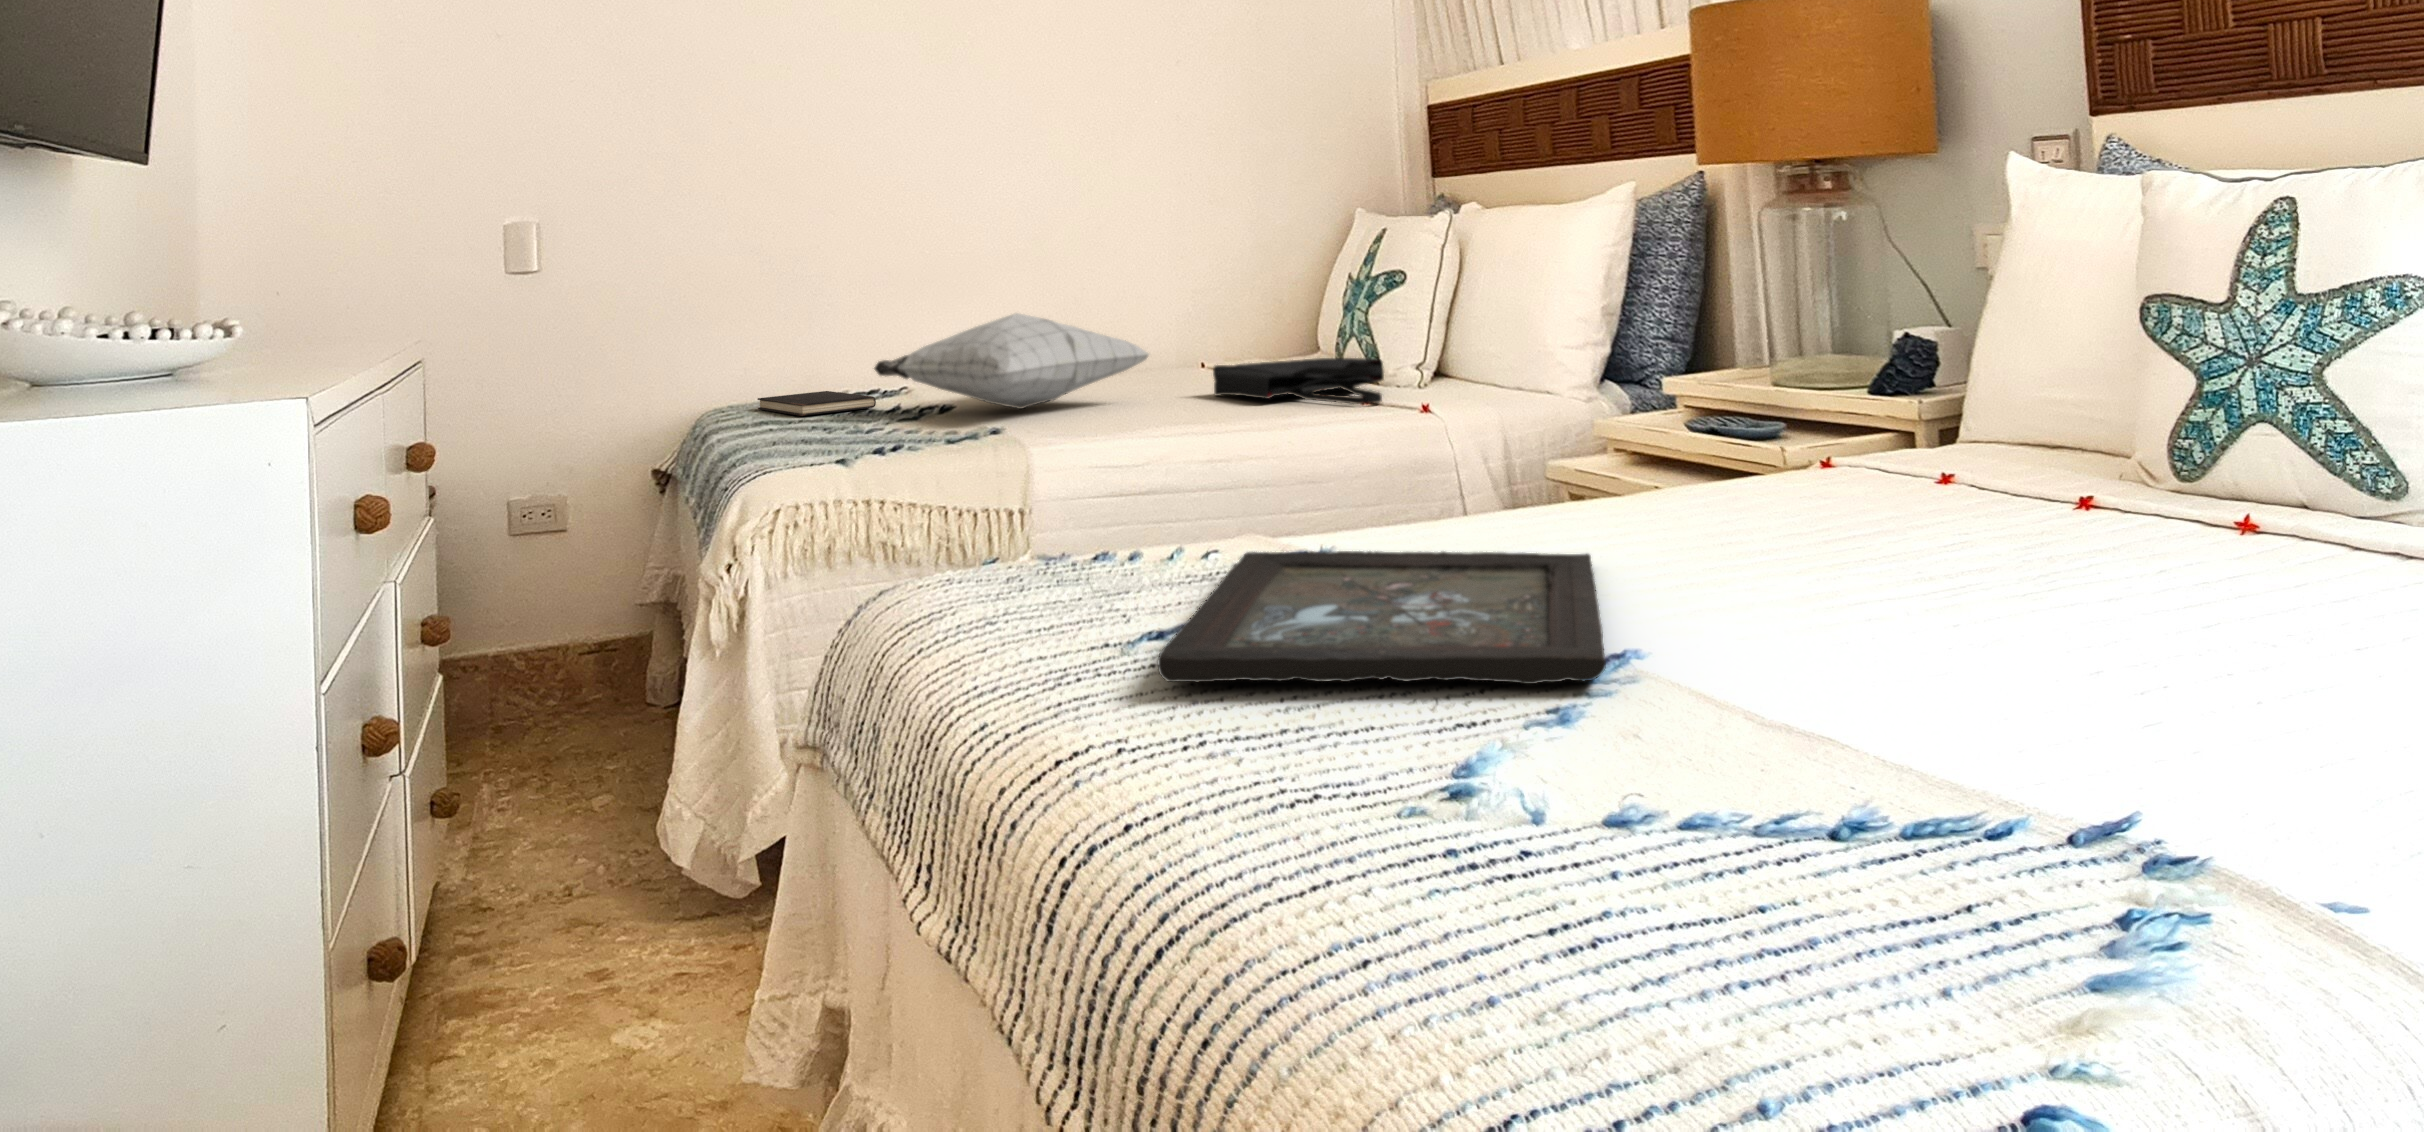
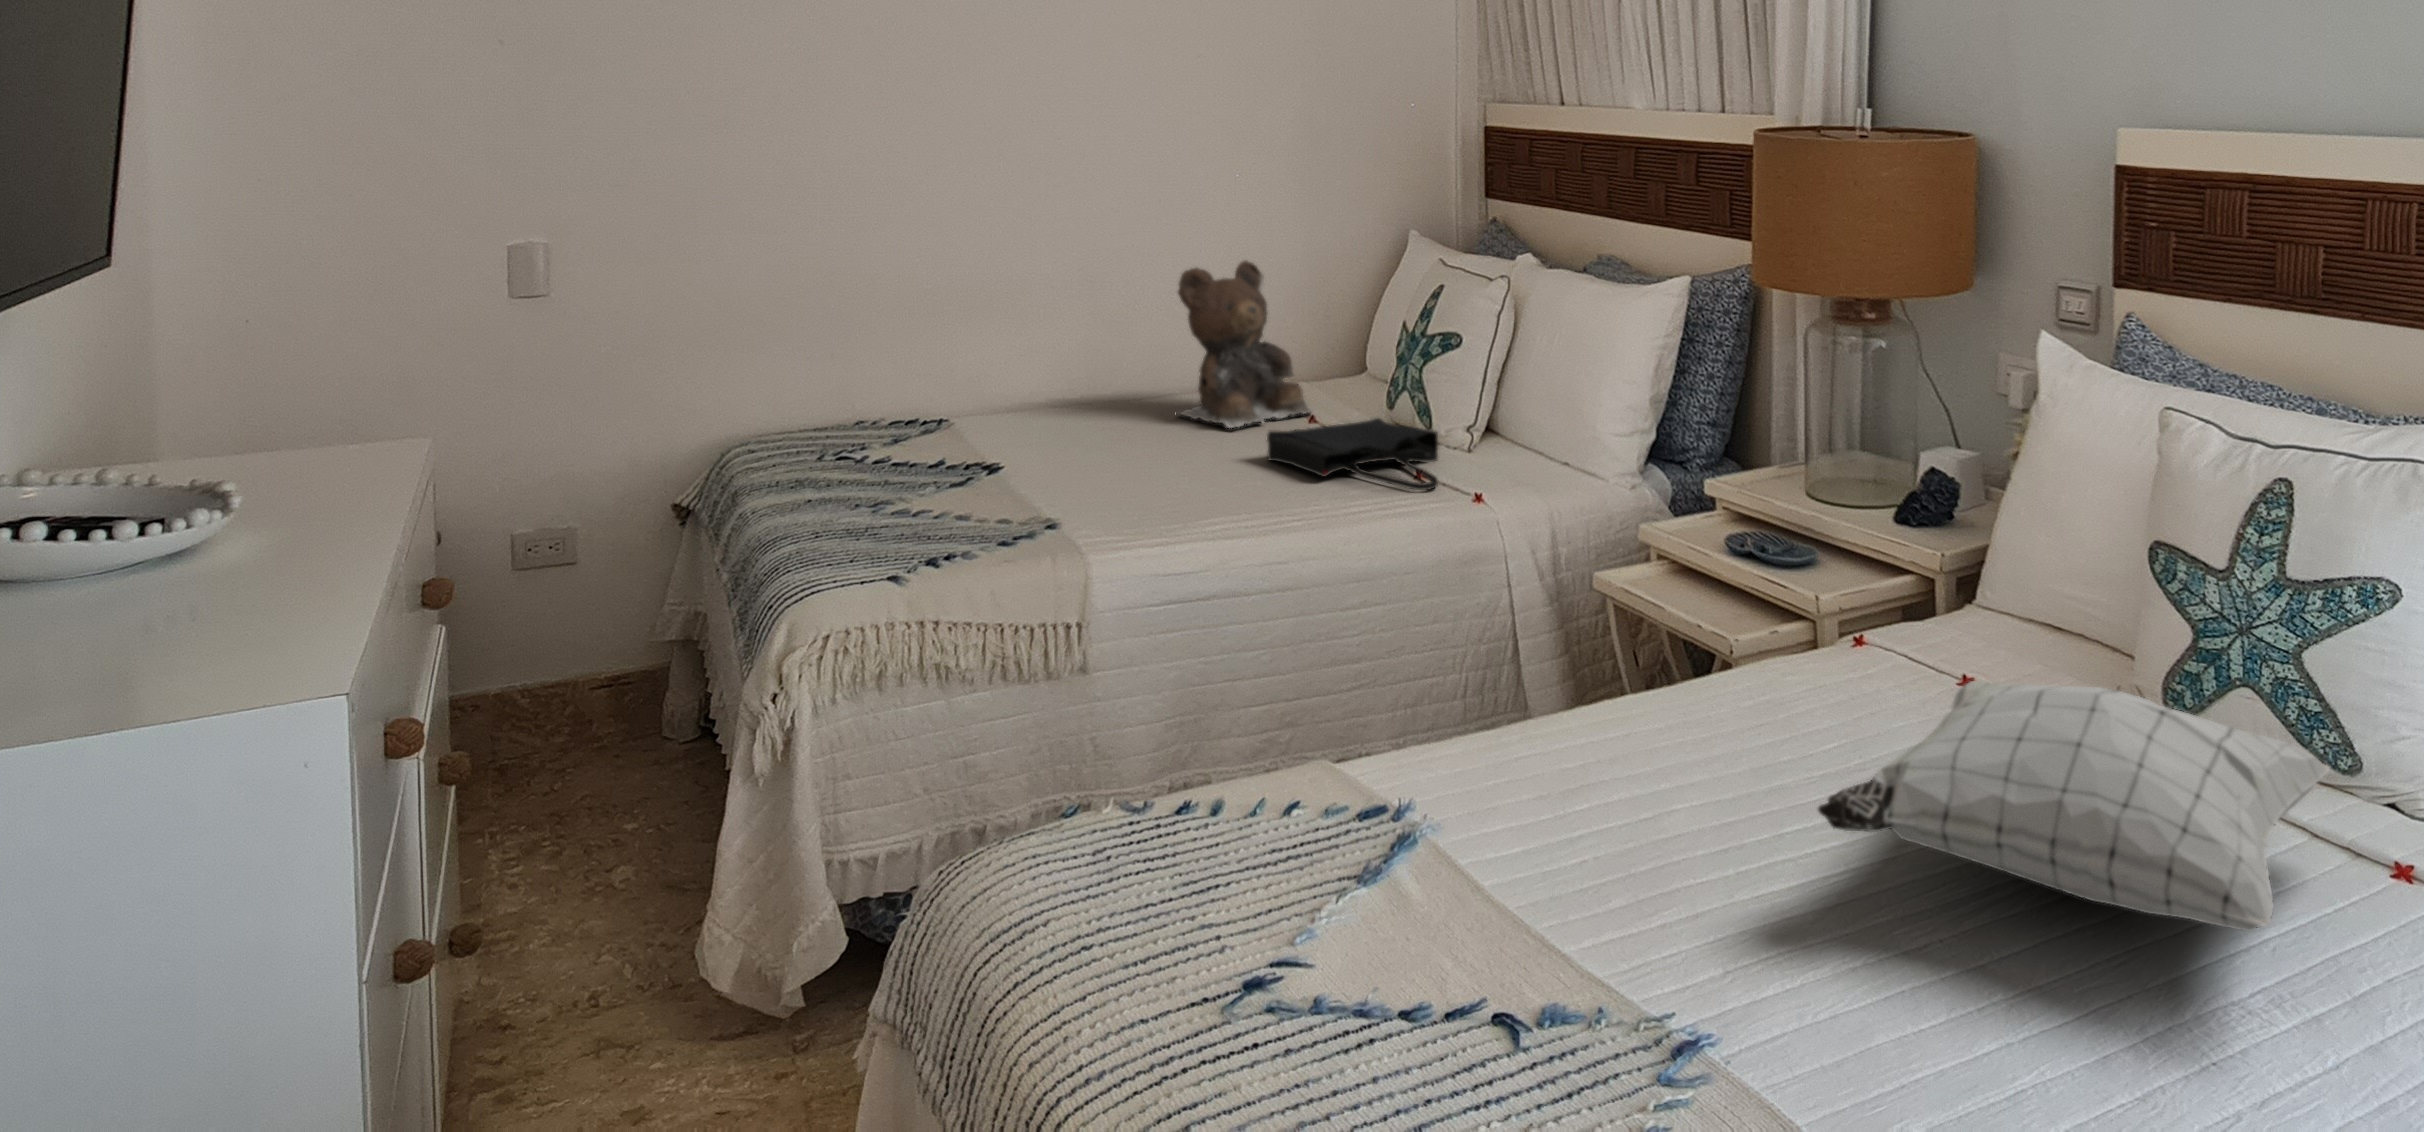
teddy bear: none [1125,224,1265,379] -> present [1178,261,1311,428]
pillow: present [874,313,1149,409] -> present [1818,681,2330,931]
hardcover book: present [758,391,876,416] -> none [782,433,913,475]
tray: present [1158,551,1606,684] -> none [1264,804,1682,1046]

